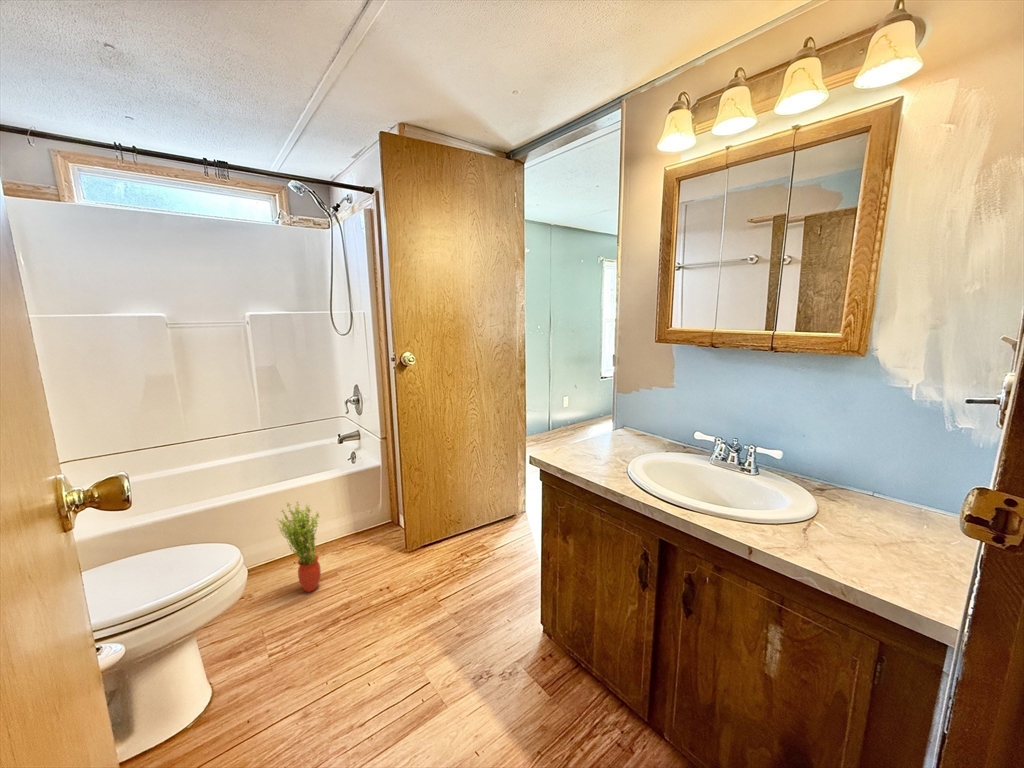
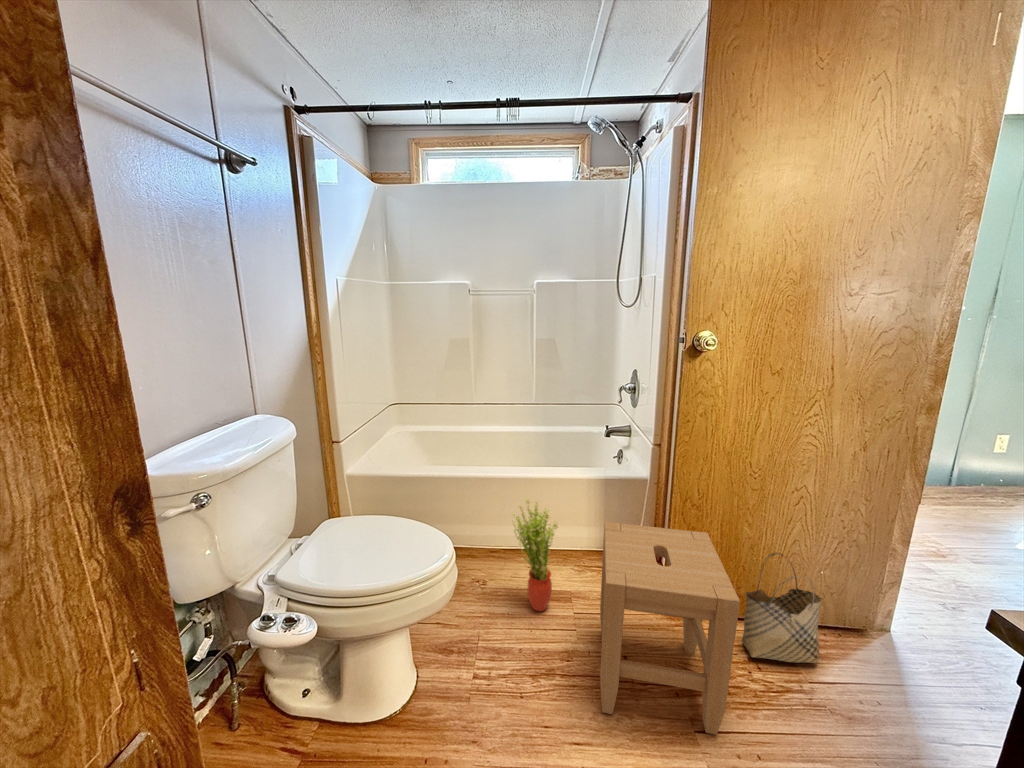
stool: none [358,484,453,623] -> present [600,522,740,735]
woven basket: none [454,485,495,552] -> present [742,553,821,663]

